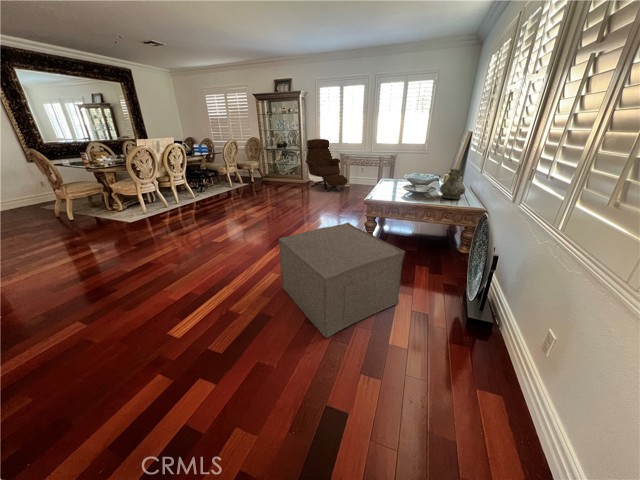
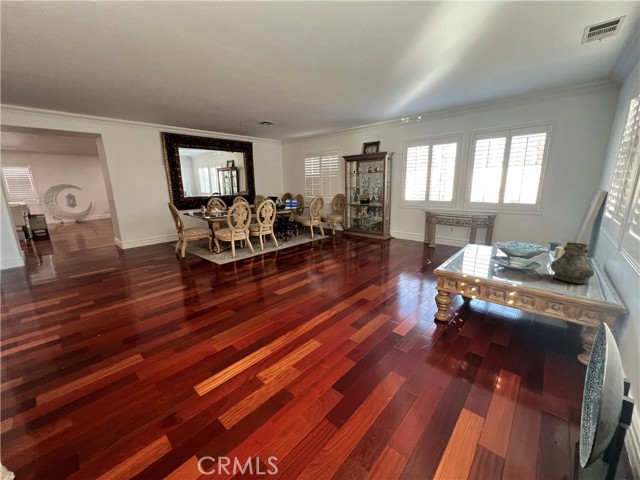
lounge chair: present [305,139,348,192] -> none [386,196,431,252]
ottoman: present [278,223,405,338] -> none [325,297,479,450]

